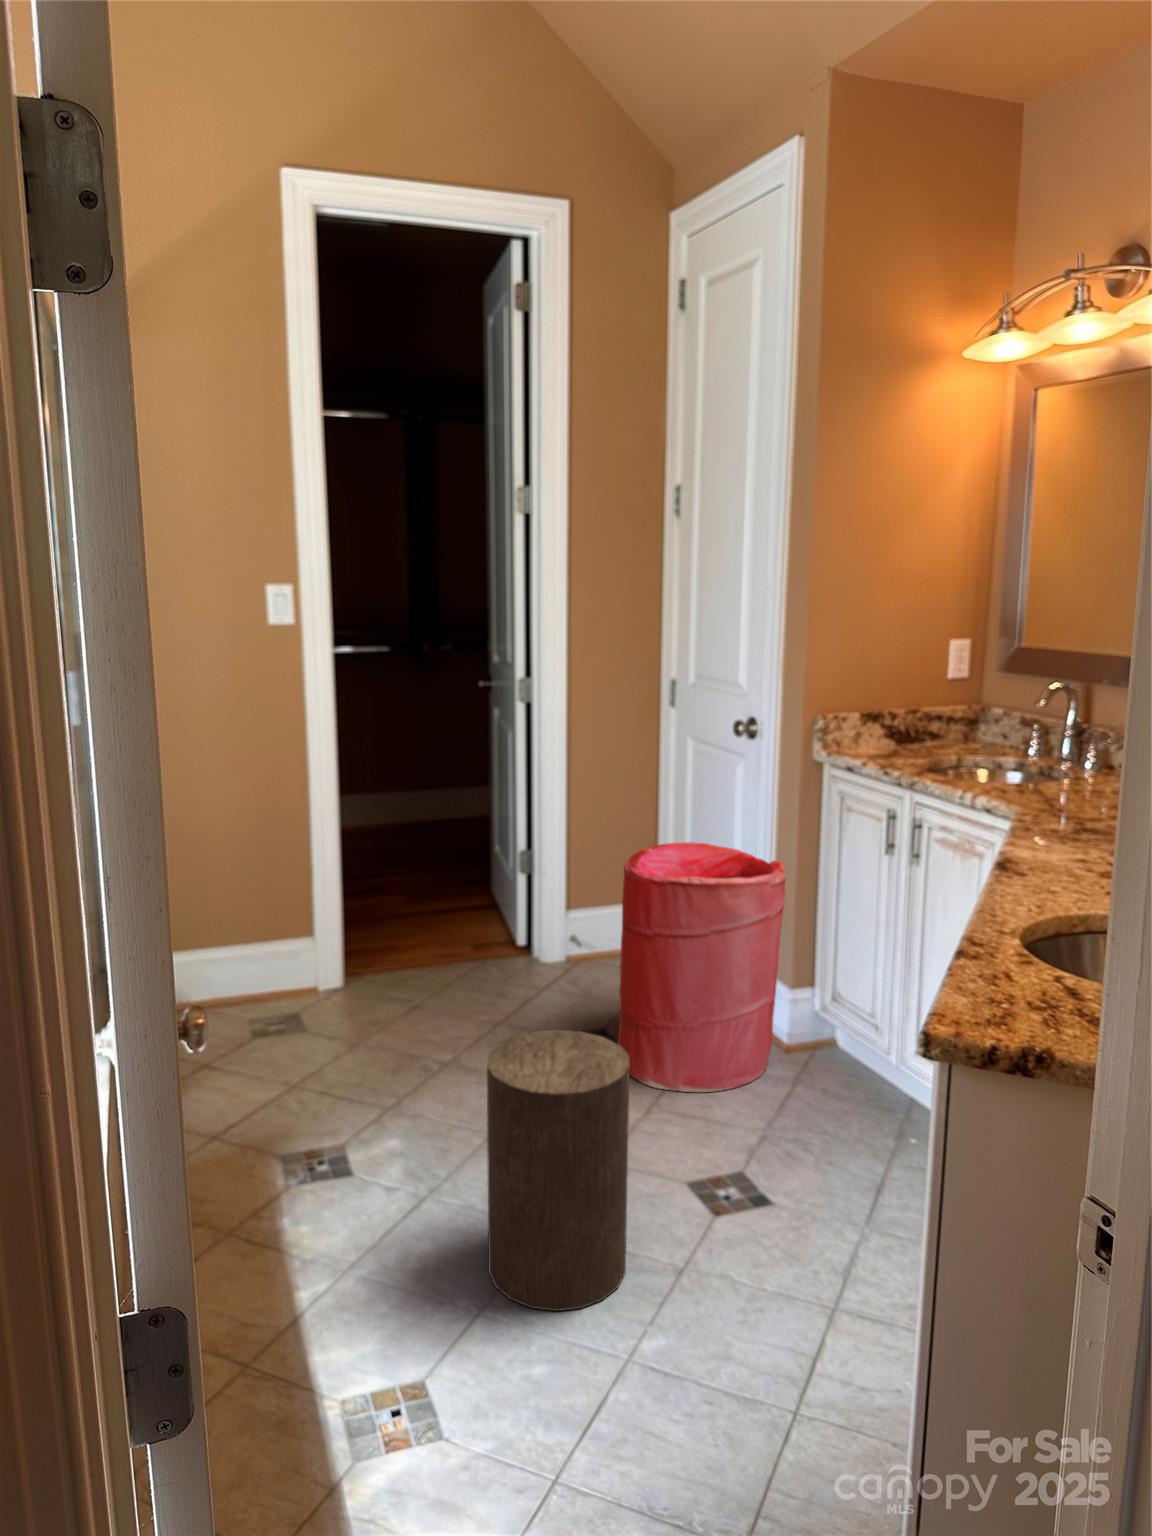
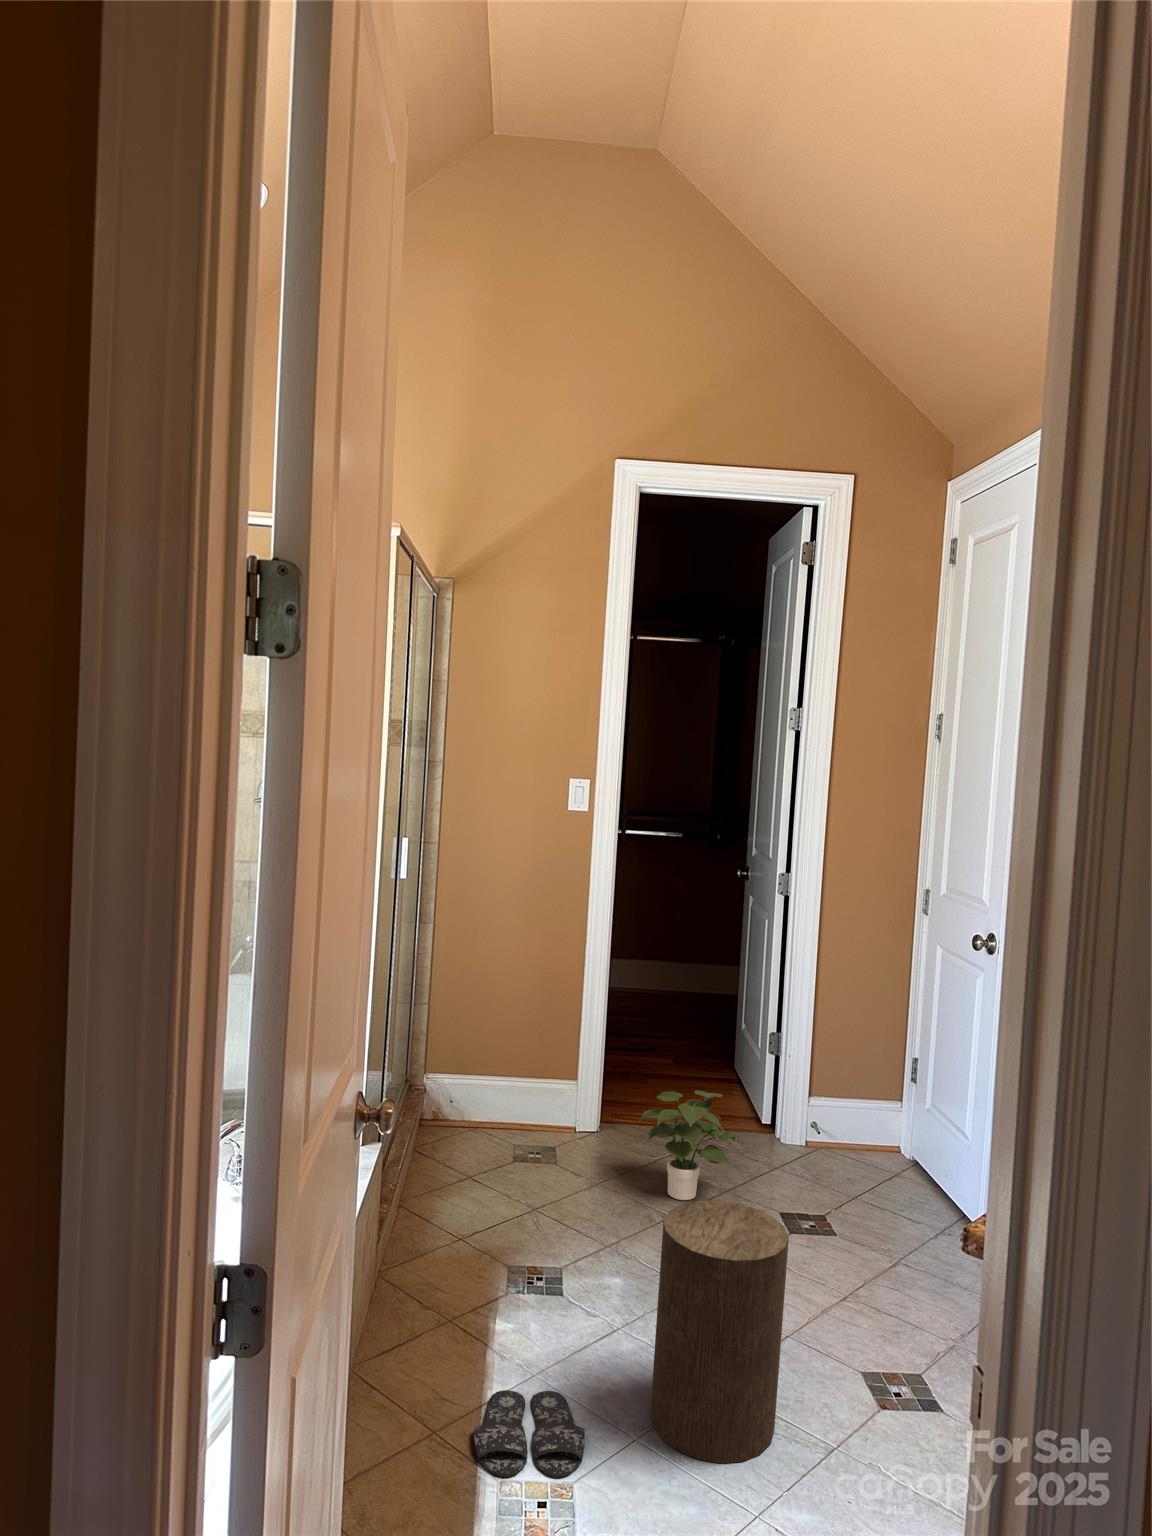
laundry hamper: present [618,842,785,1092] -> none [826,1048,1002,1300]
potted plant: none [397,921,508,1041] -> present [640,1090,737,1200]
slippers: none [291,1281,428,1396] -> present [474,1390,585,1478]

